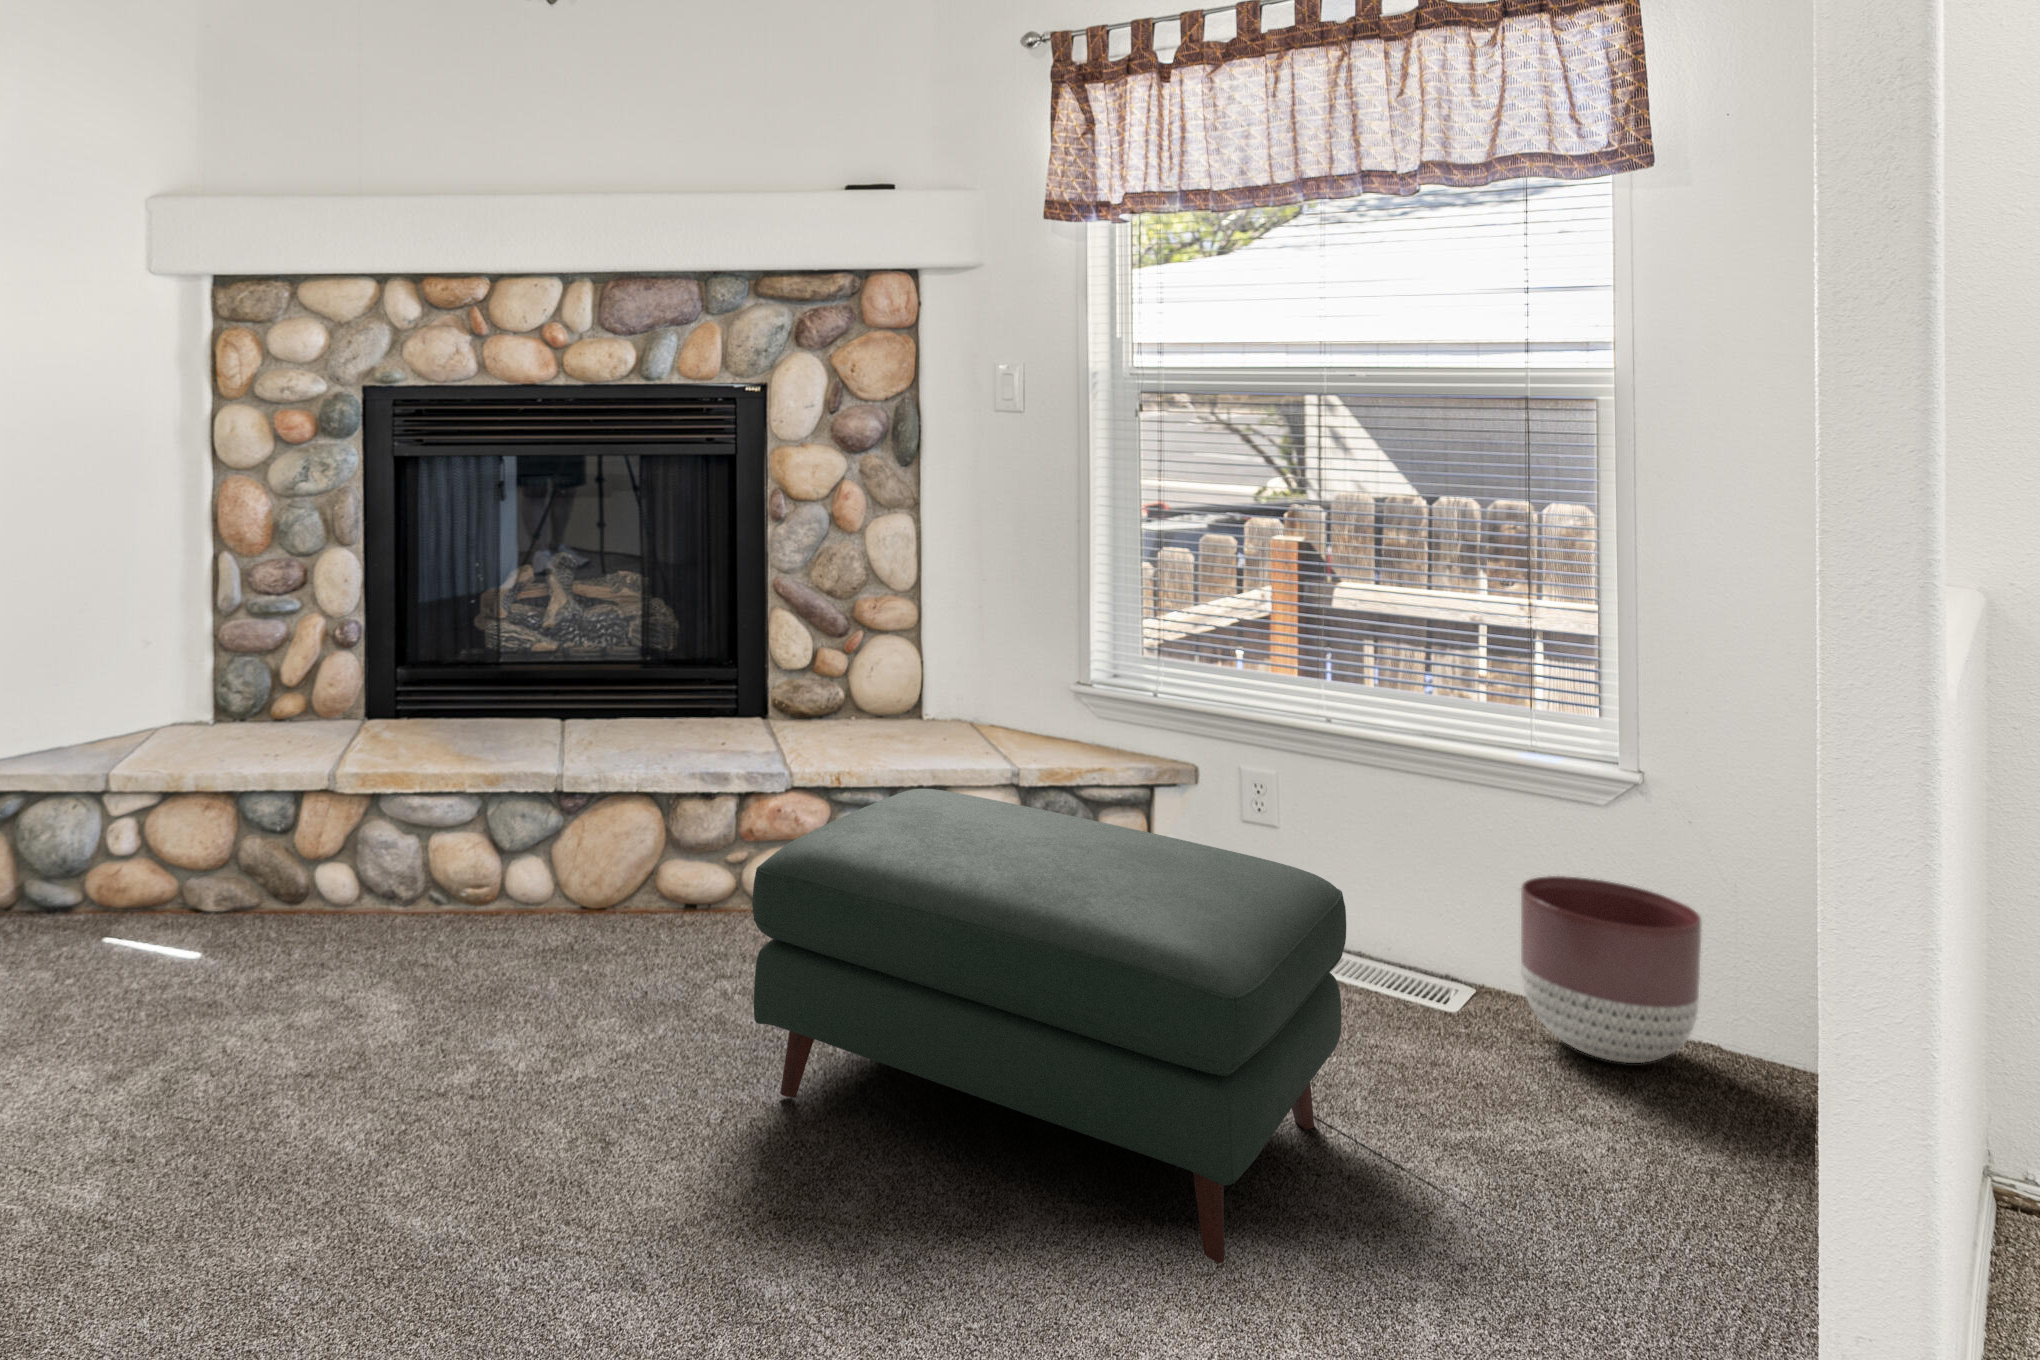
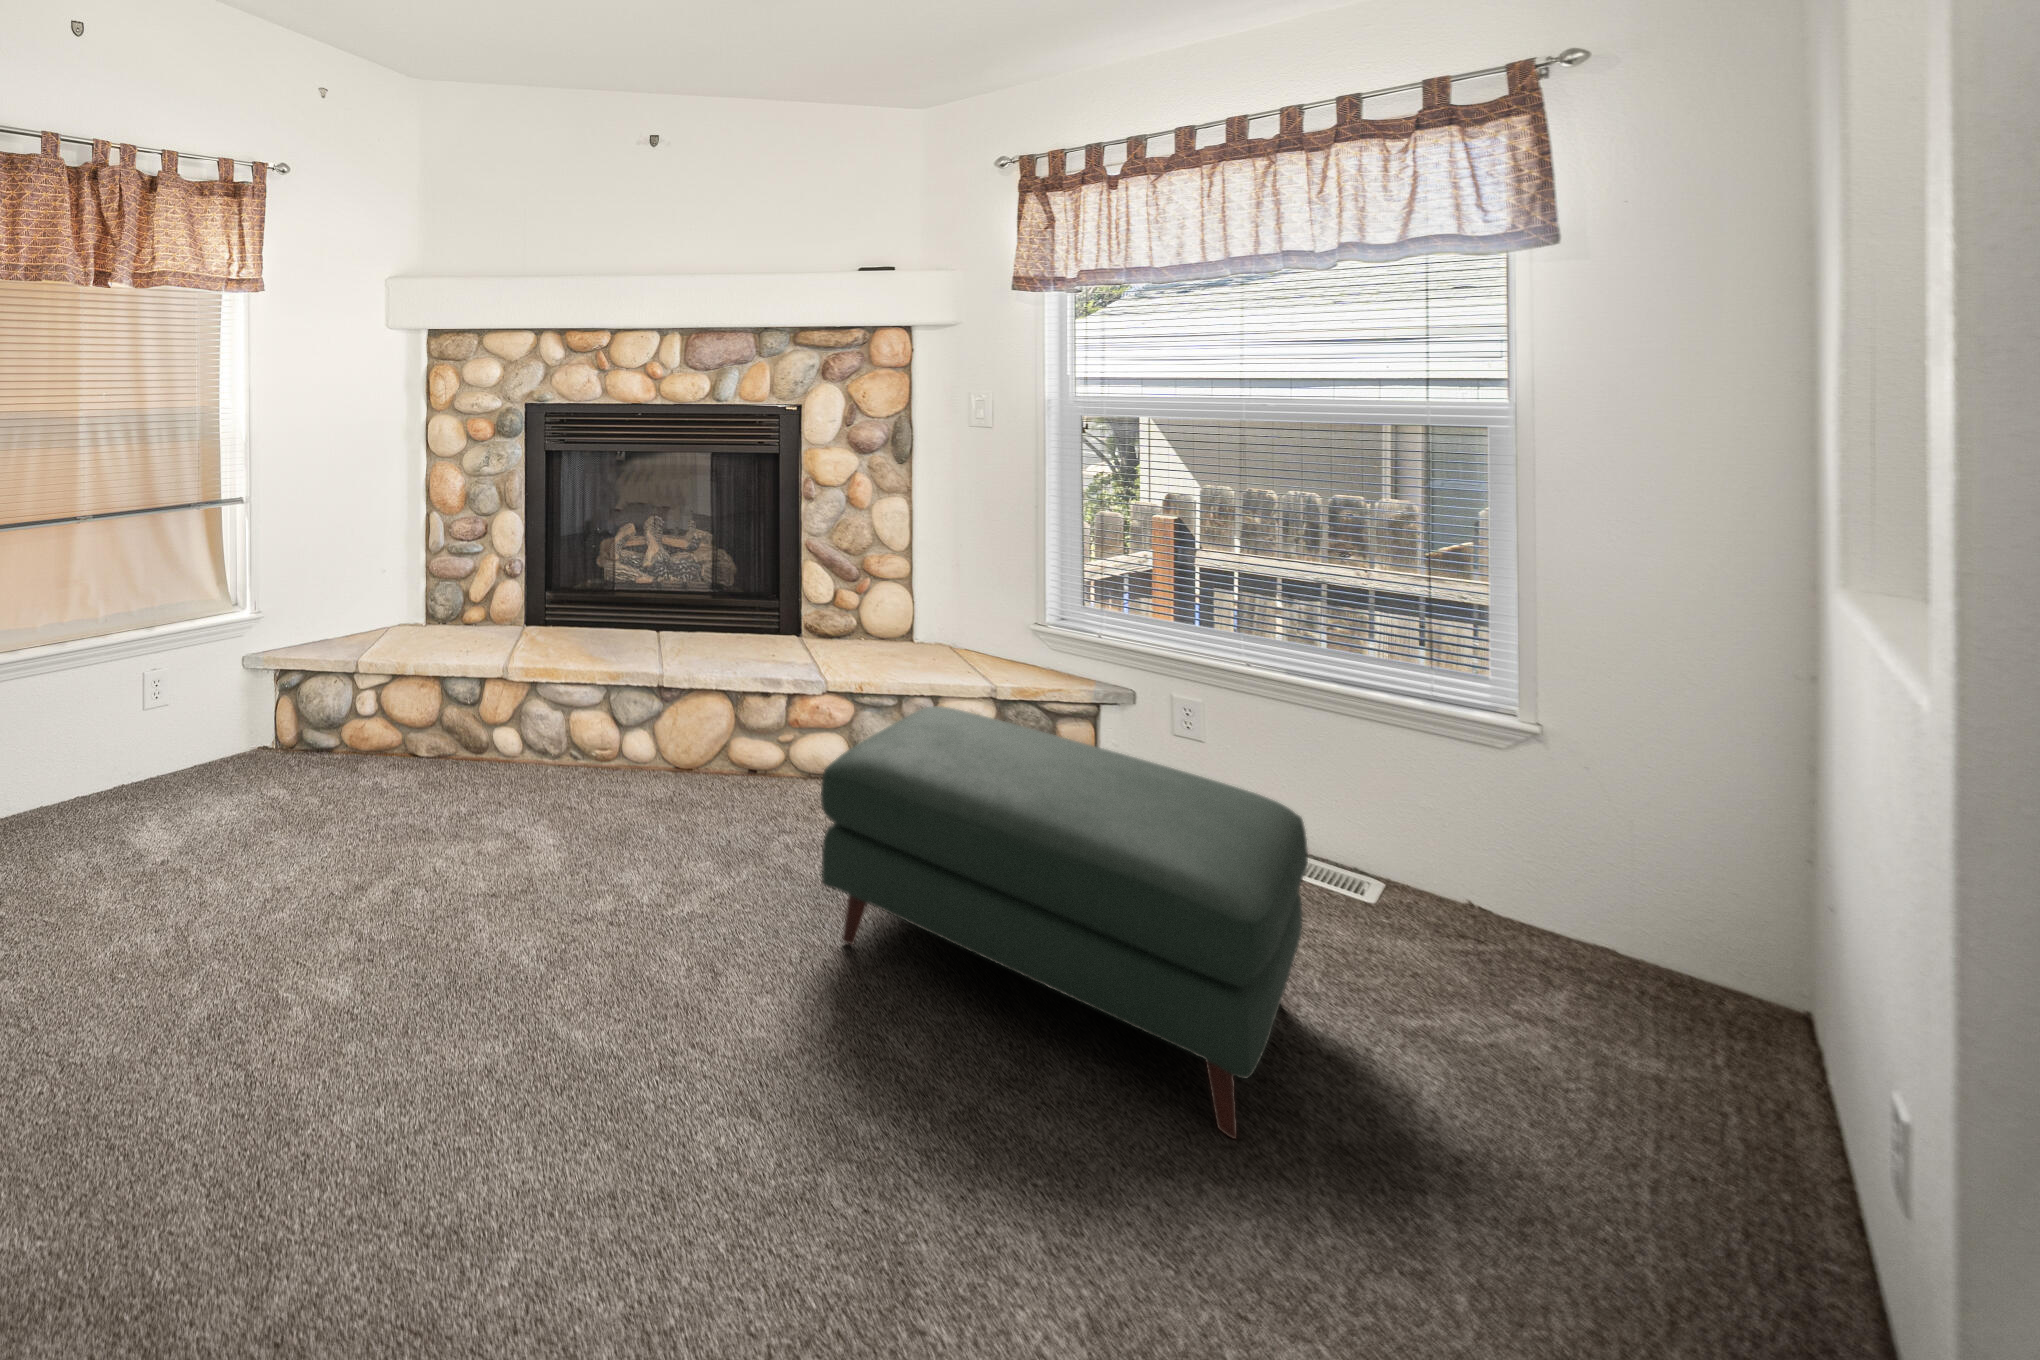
planter: present [1521,876,1702,1063] -> none [1430,800,1603,963]

